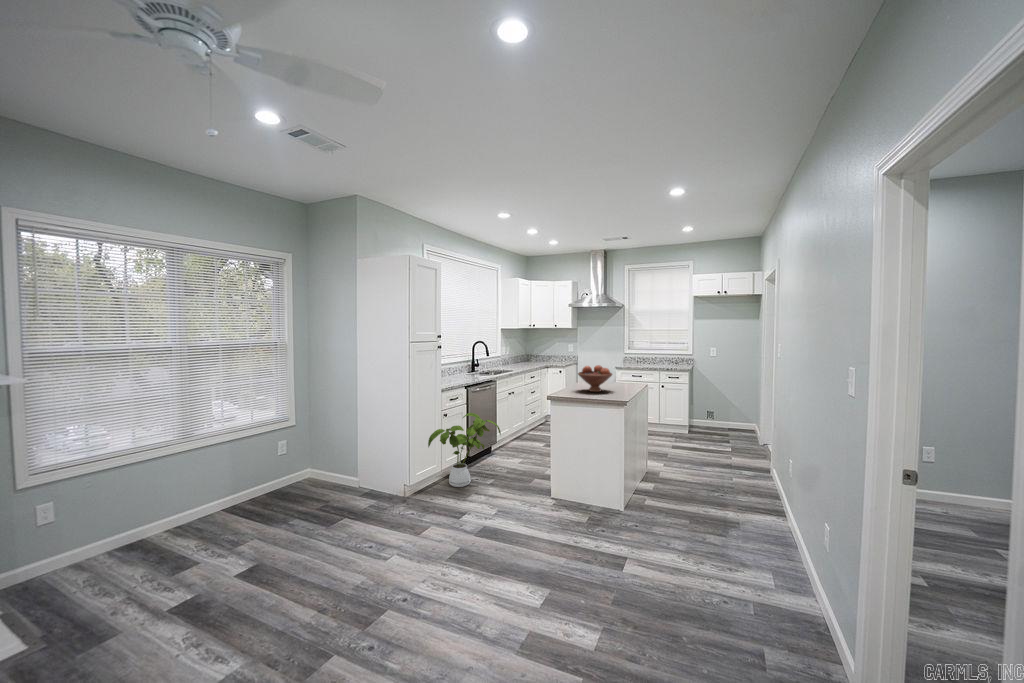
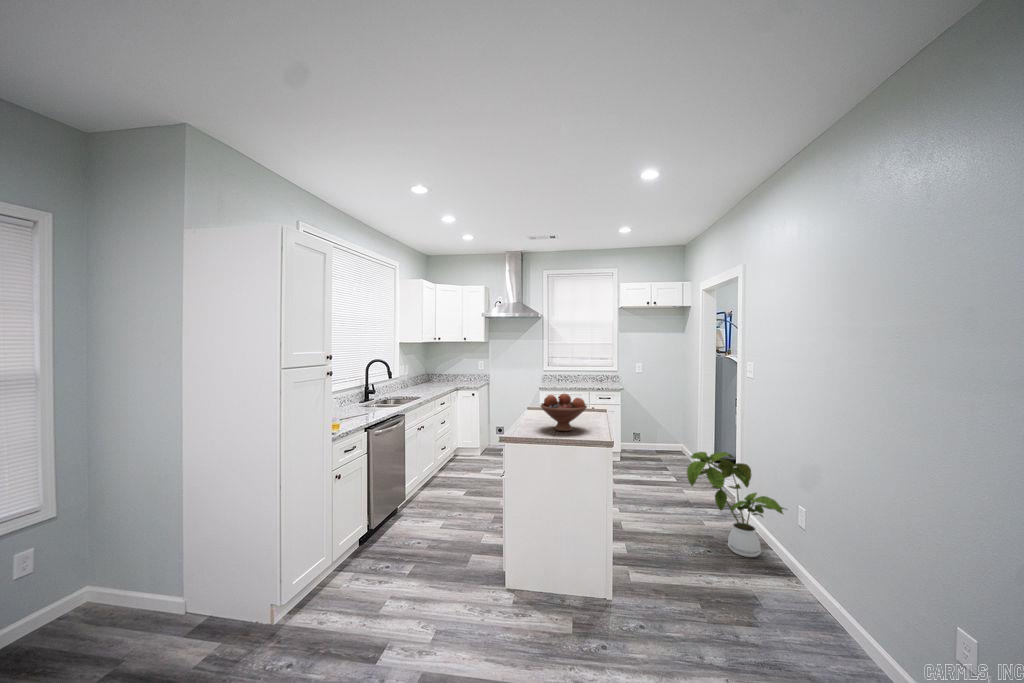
house plant: present [428,413,501,487] -> present [687,452,785,557]

